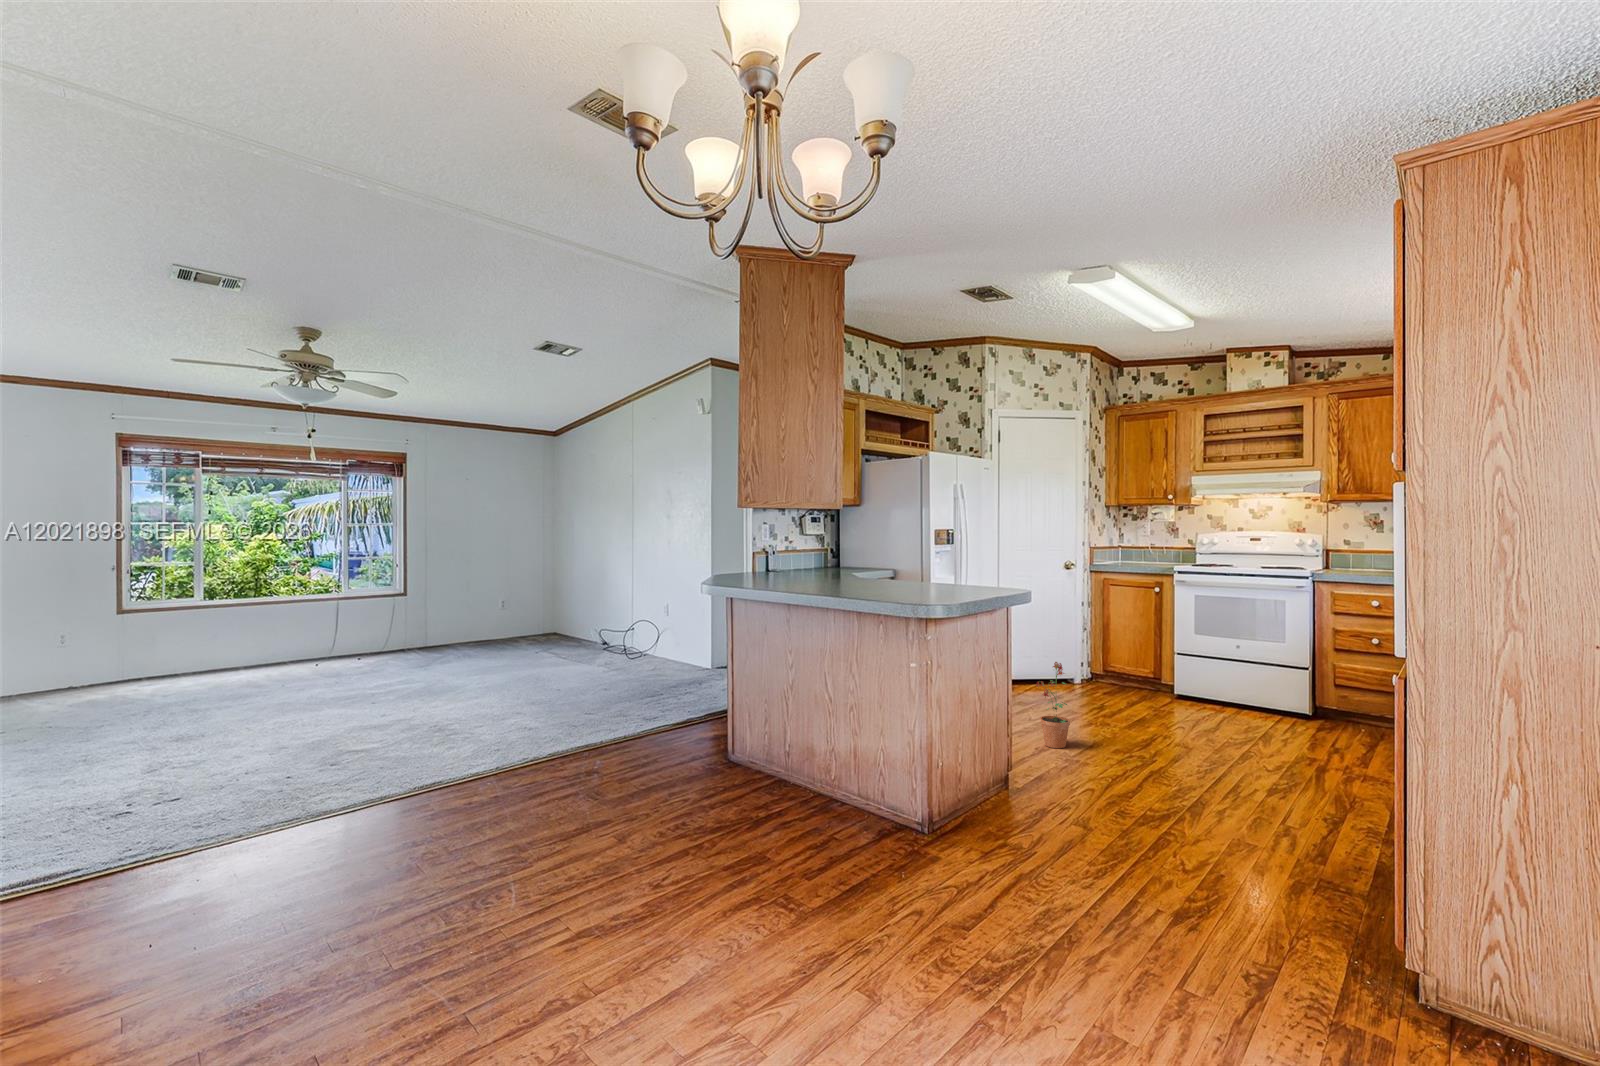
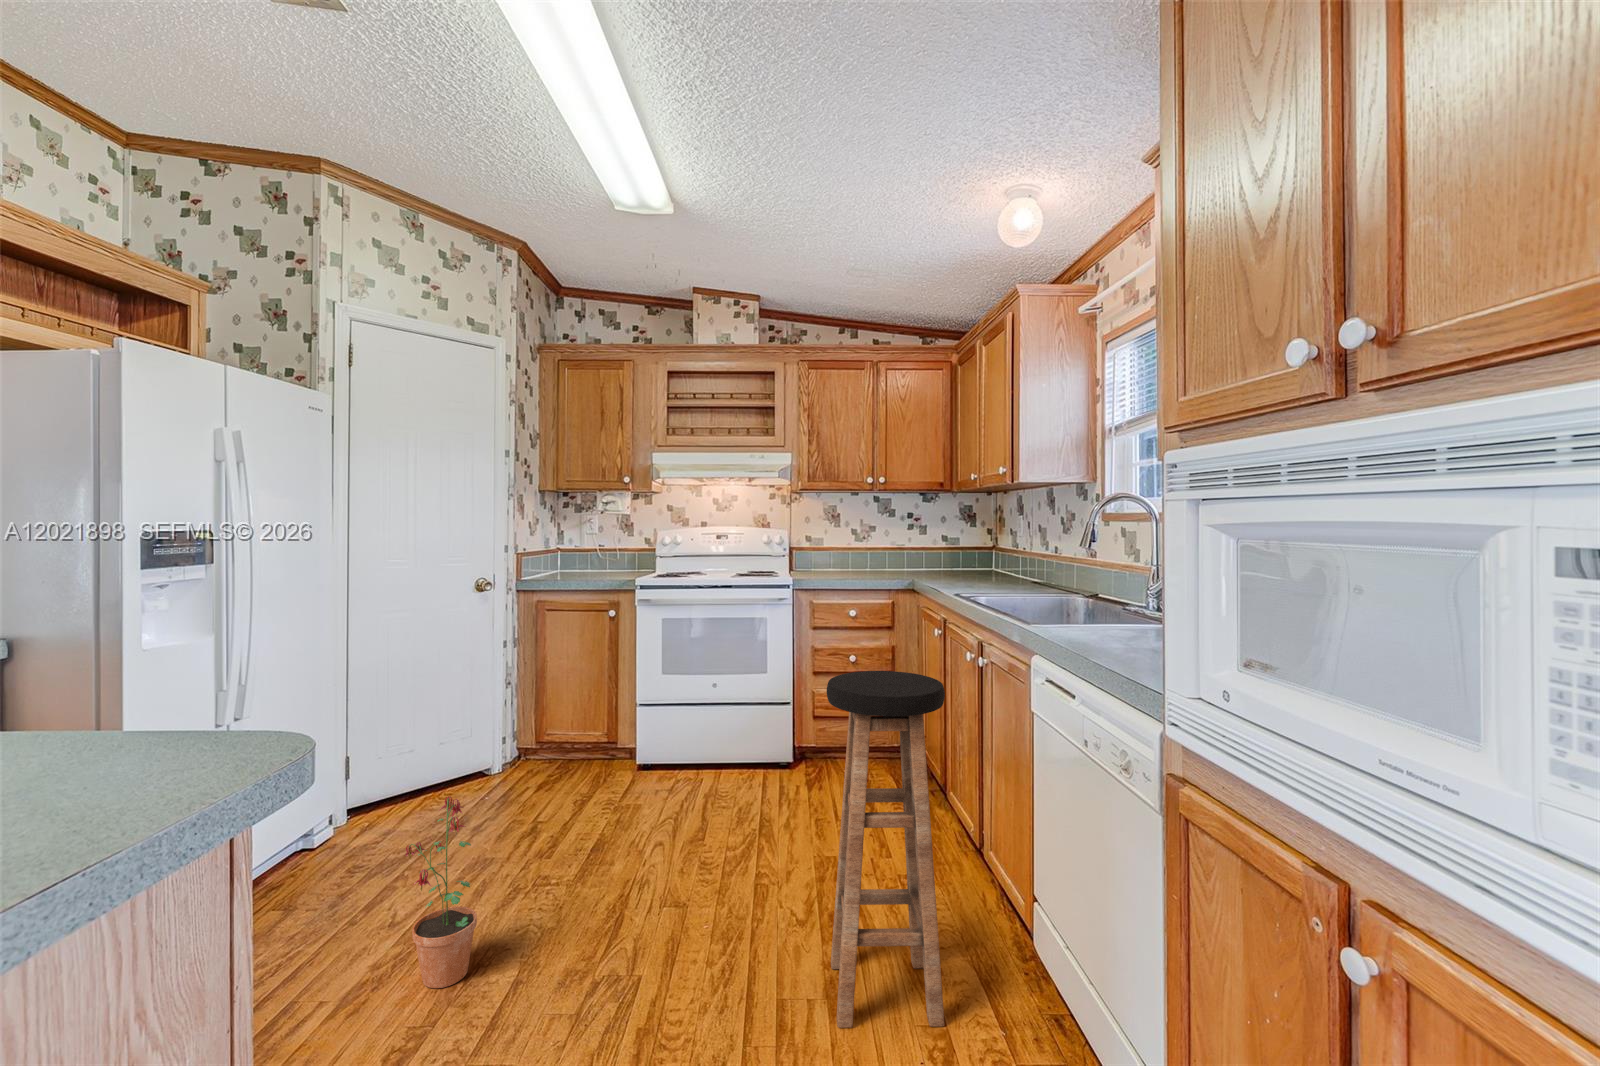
bar stool: none [1270,616,1357,824] -> present [827,671,945,1028]

